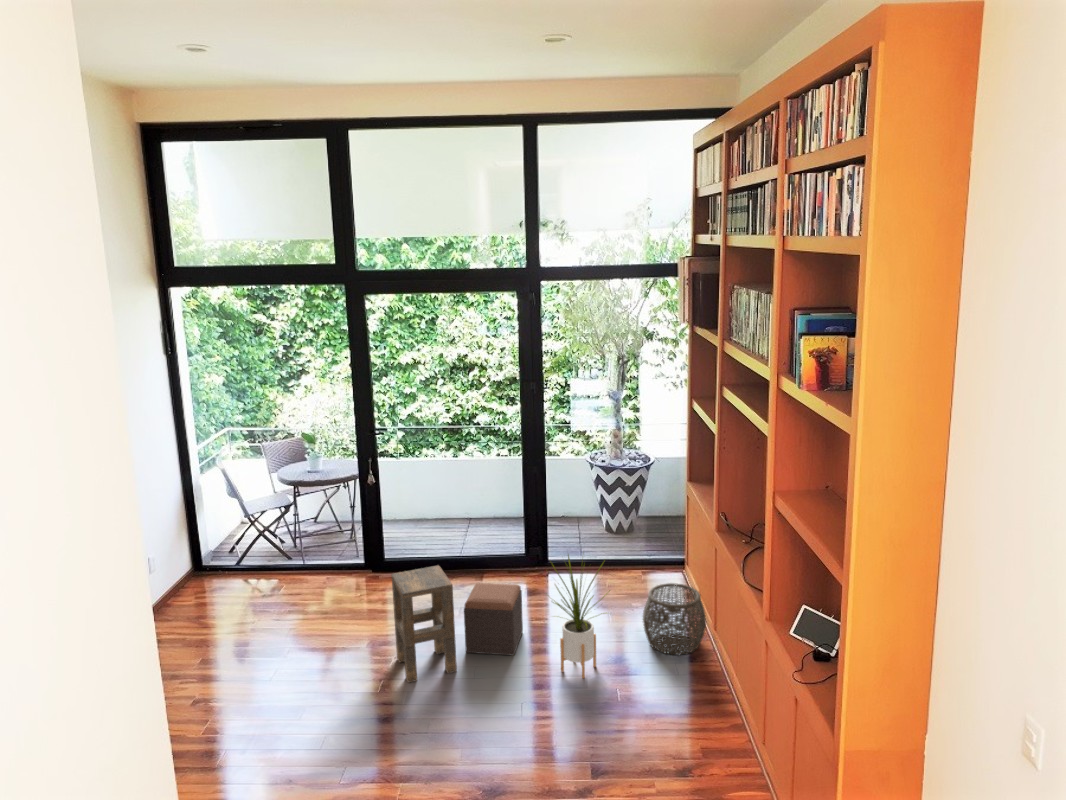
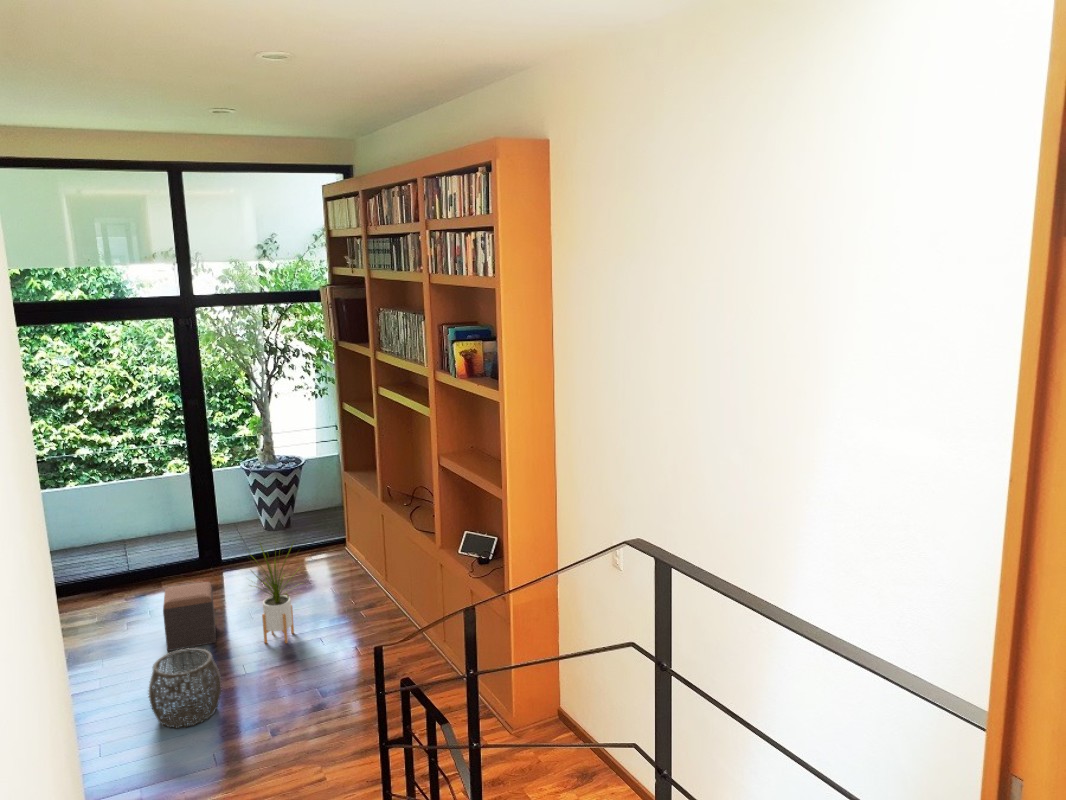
side table: present [391,565,457,683] -> none [88,575,166,686]
woven basket: present [643,583,706,655] -> present [149,648,221,728]

